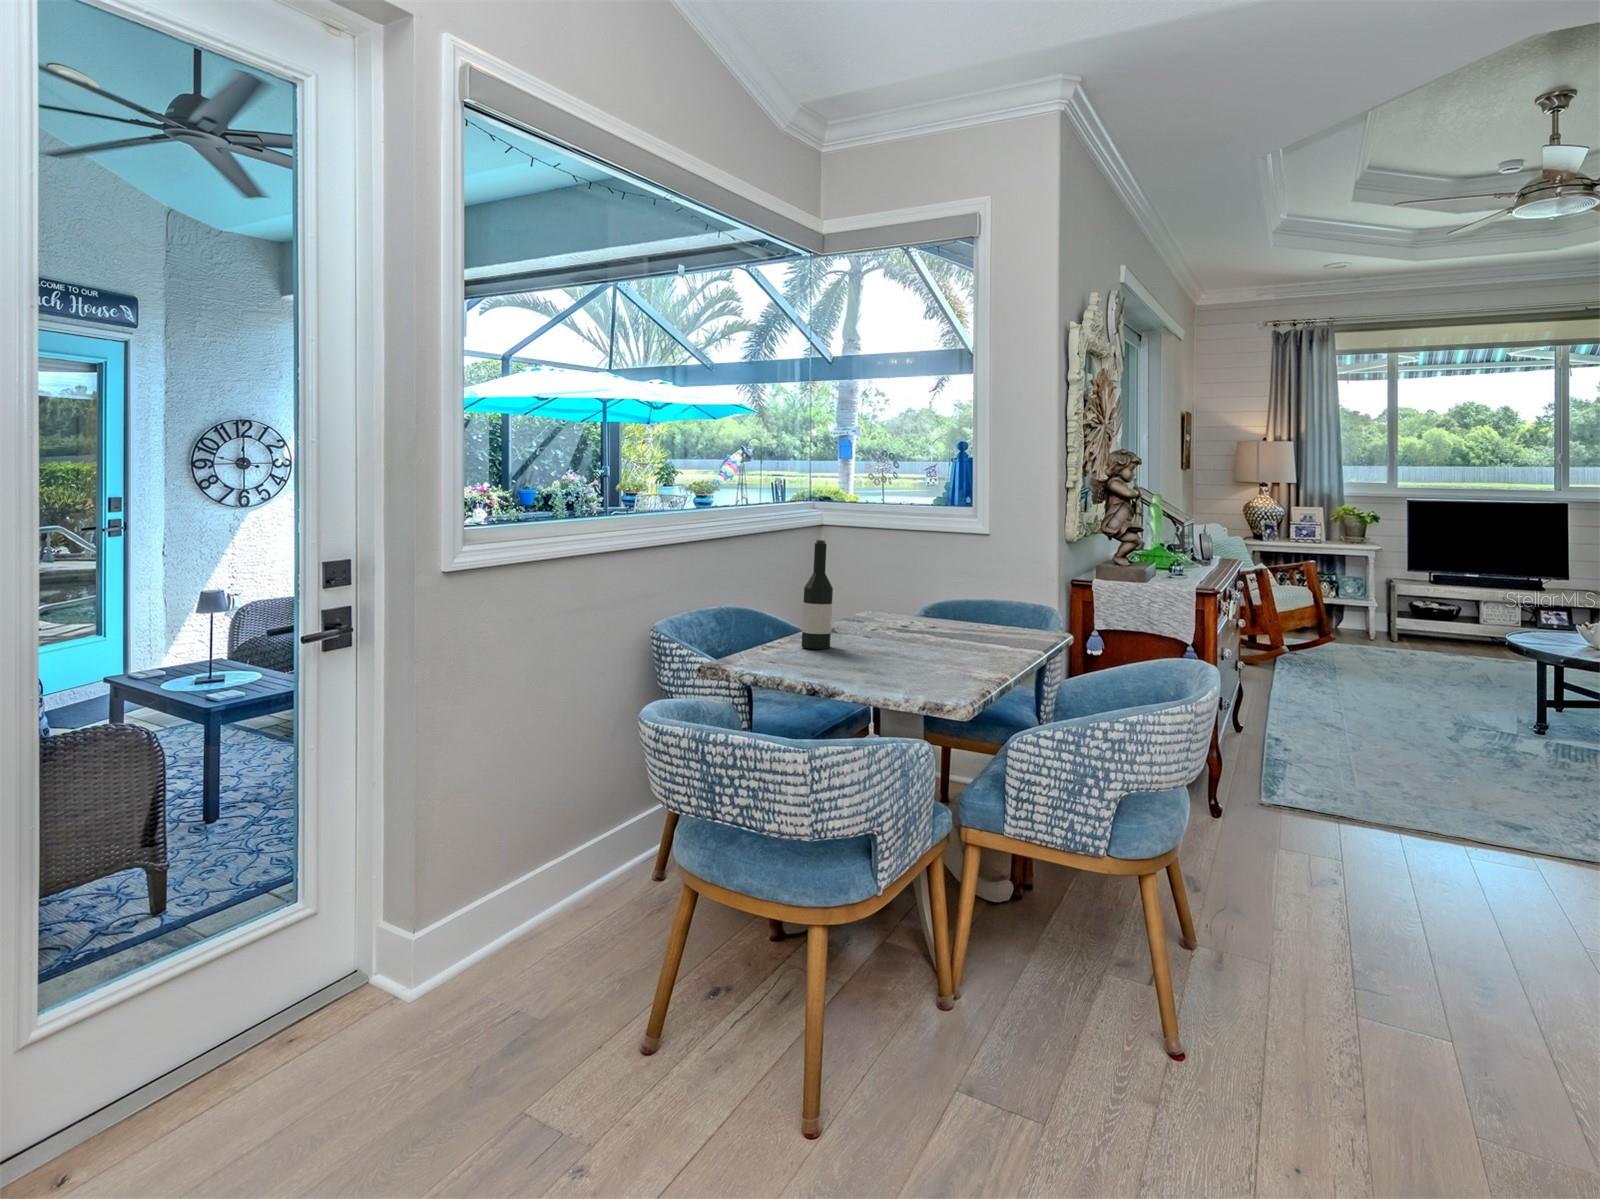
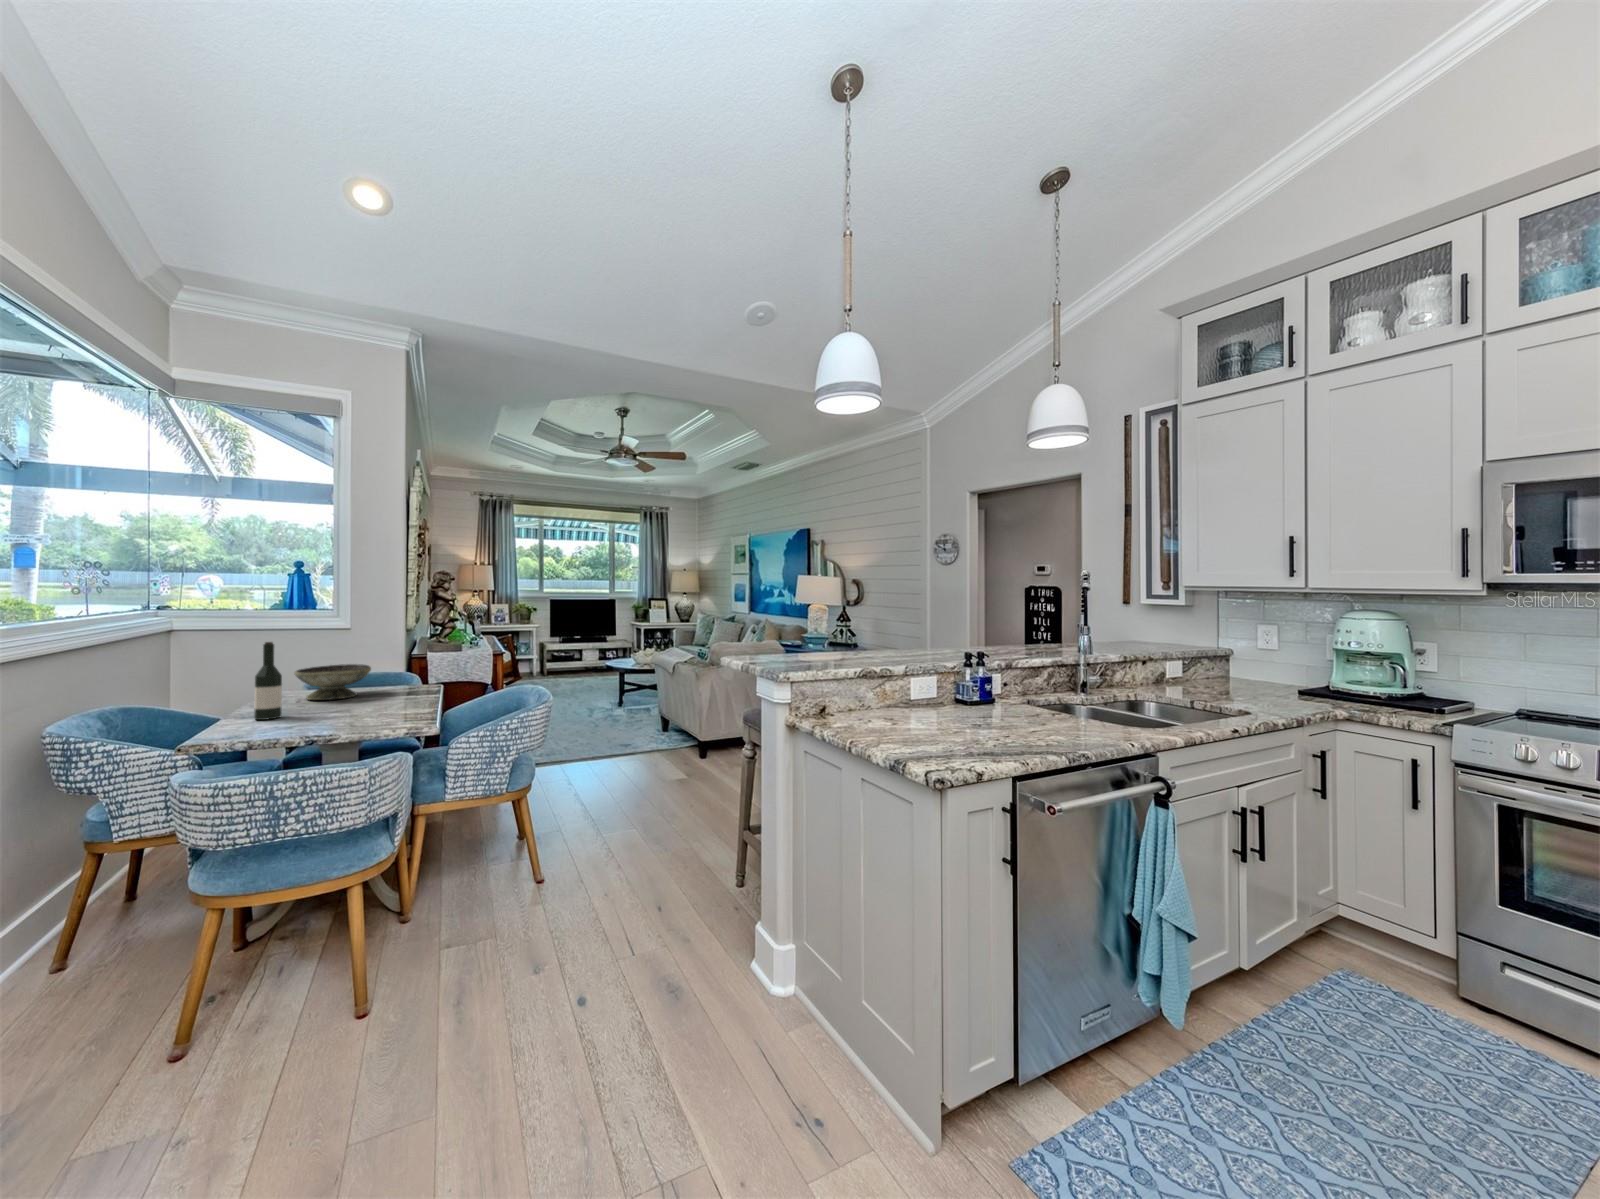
decorative bowl: none [872,582,966,634] -> present [294,664,371,700]

